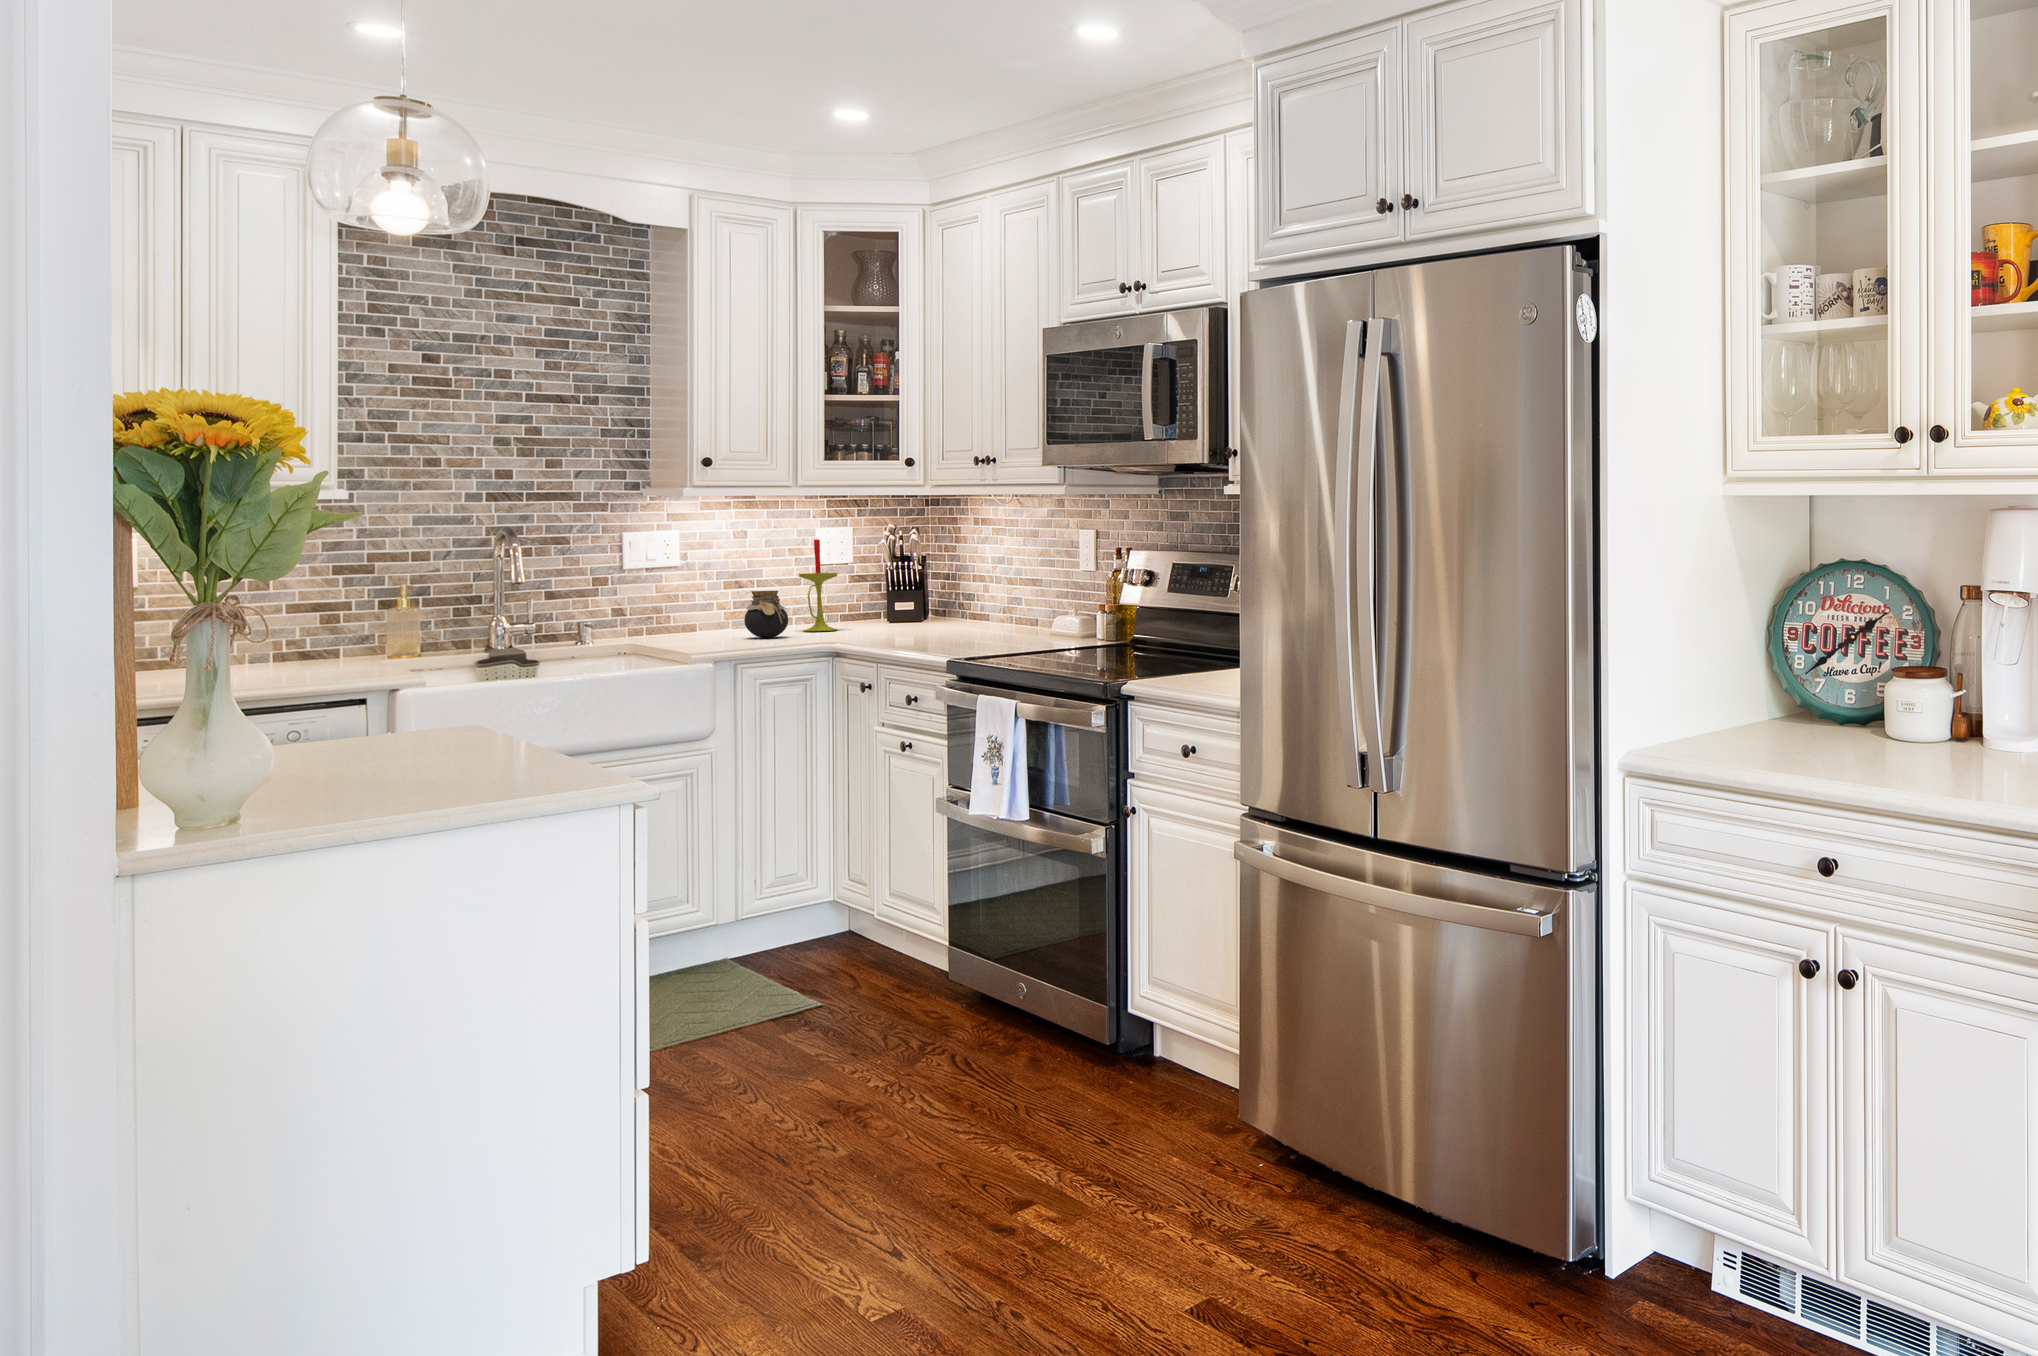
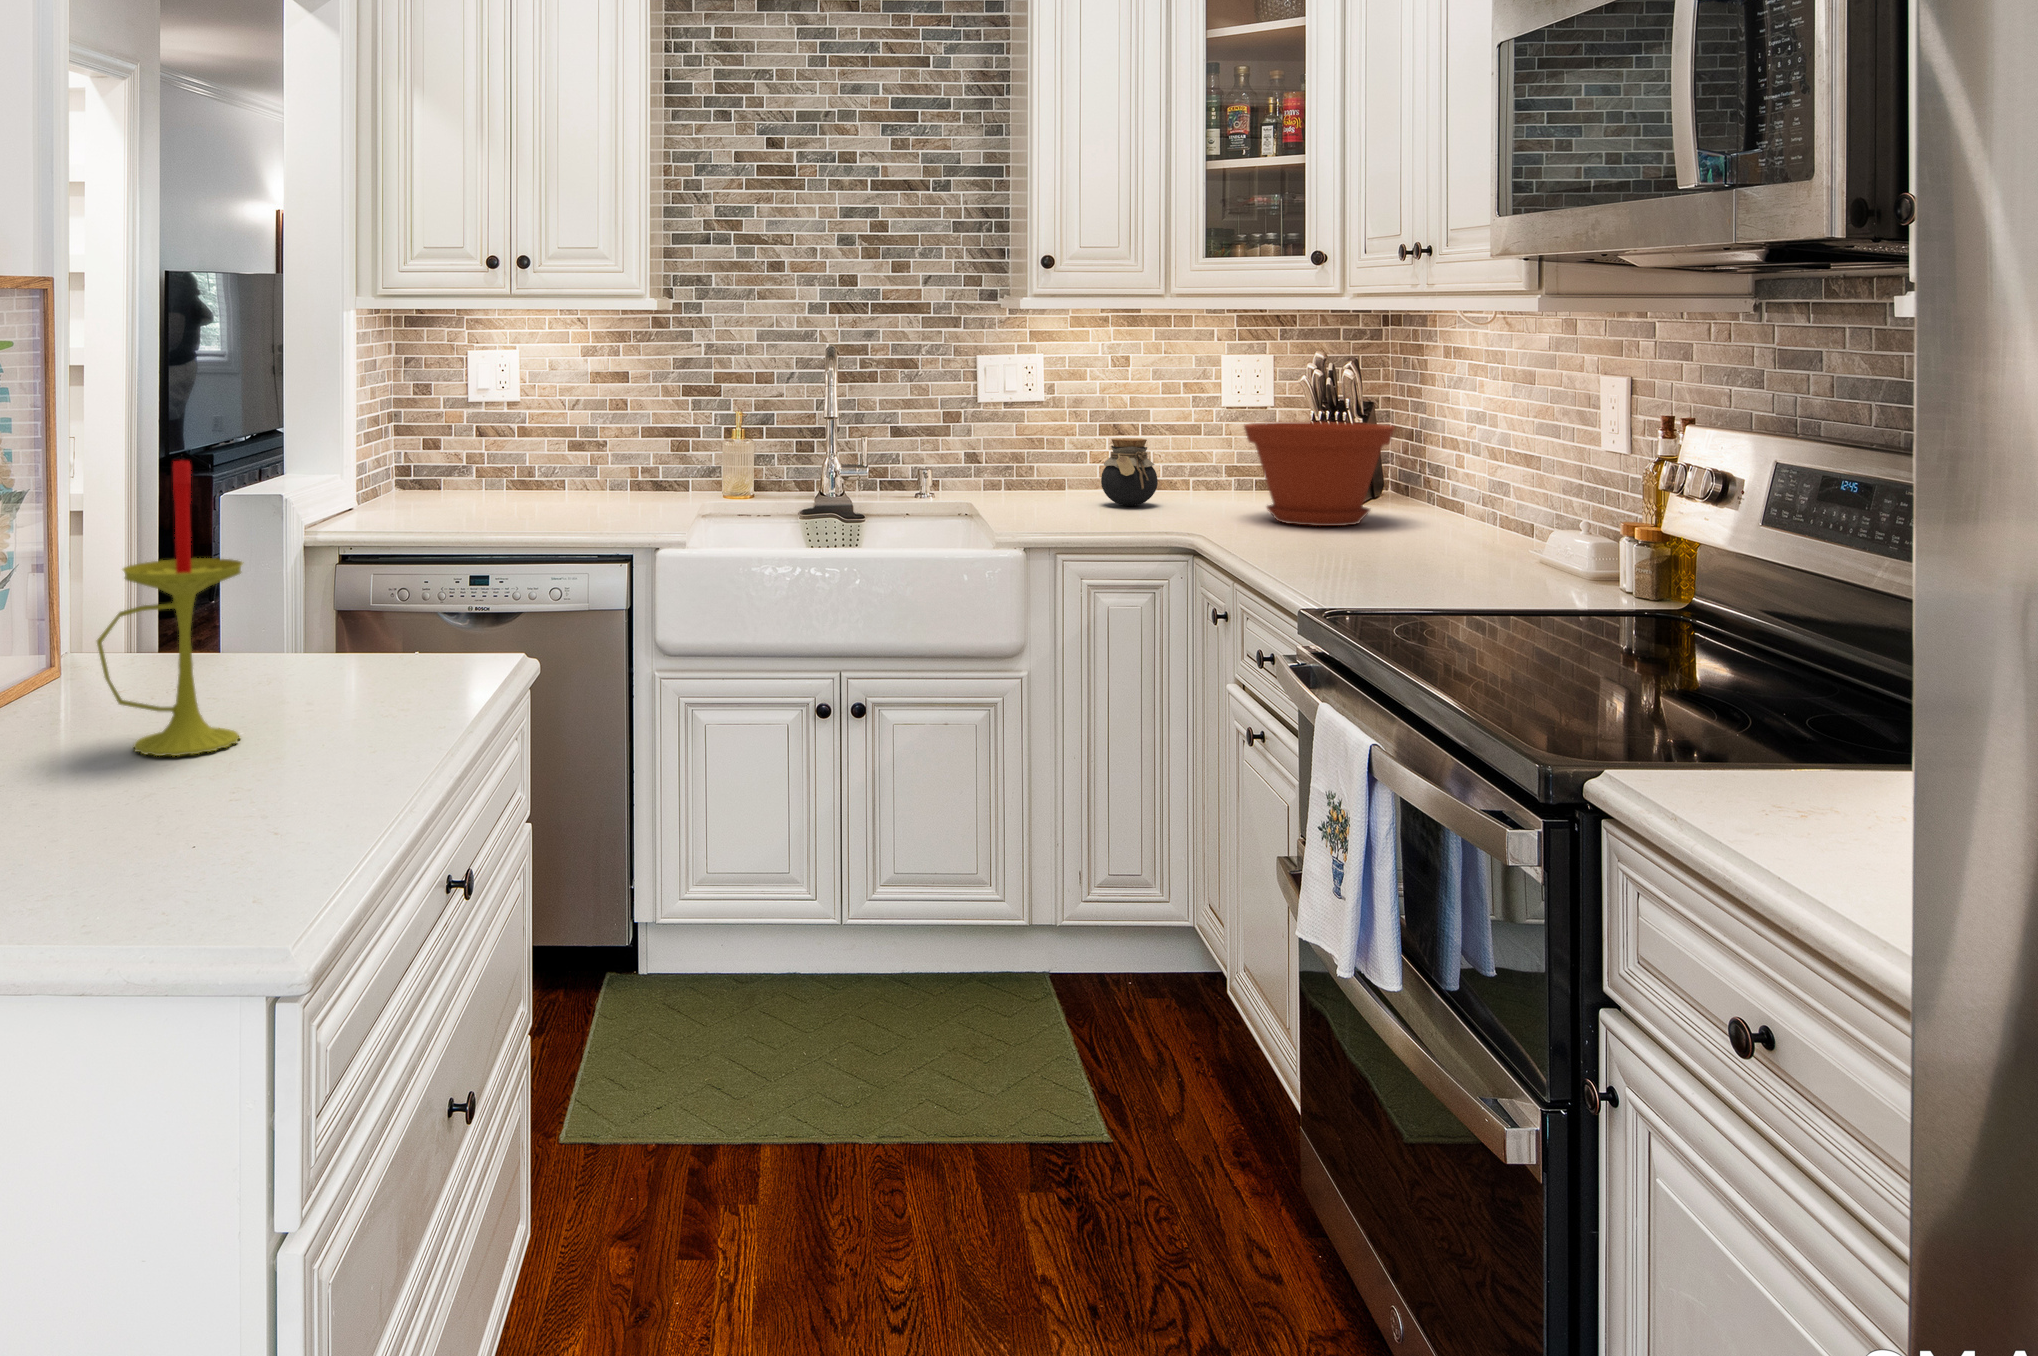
candle: present [799,539,838,631] -> present [97,461,243,756]
plant pot: none [857,573,957,637] -> present [1244,422,1395,526]

